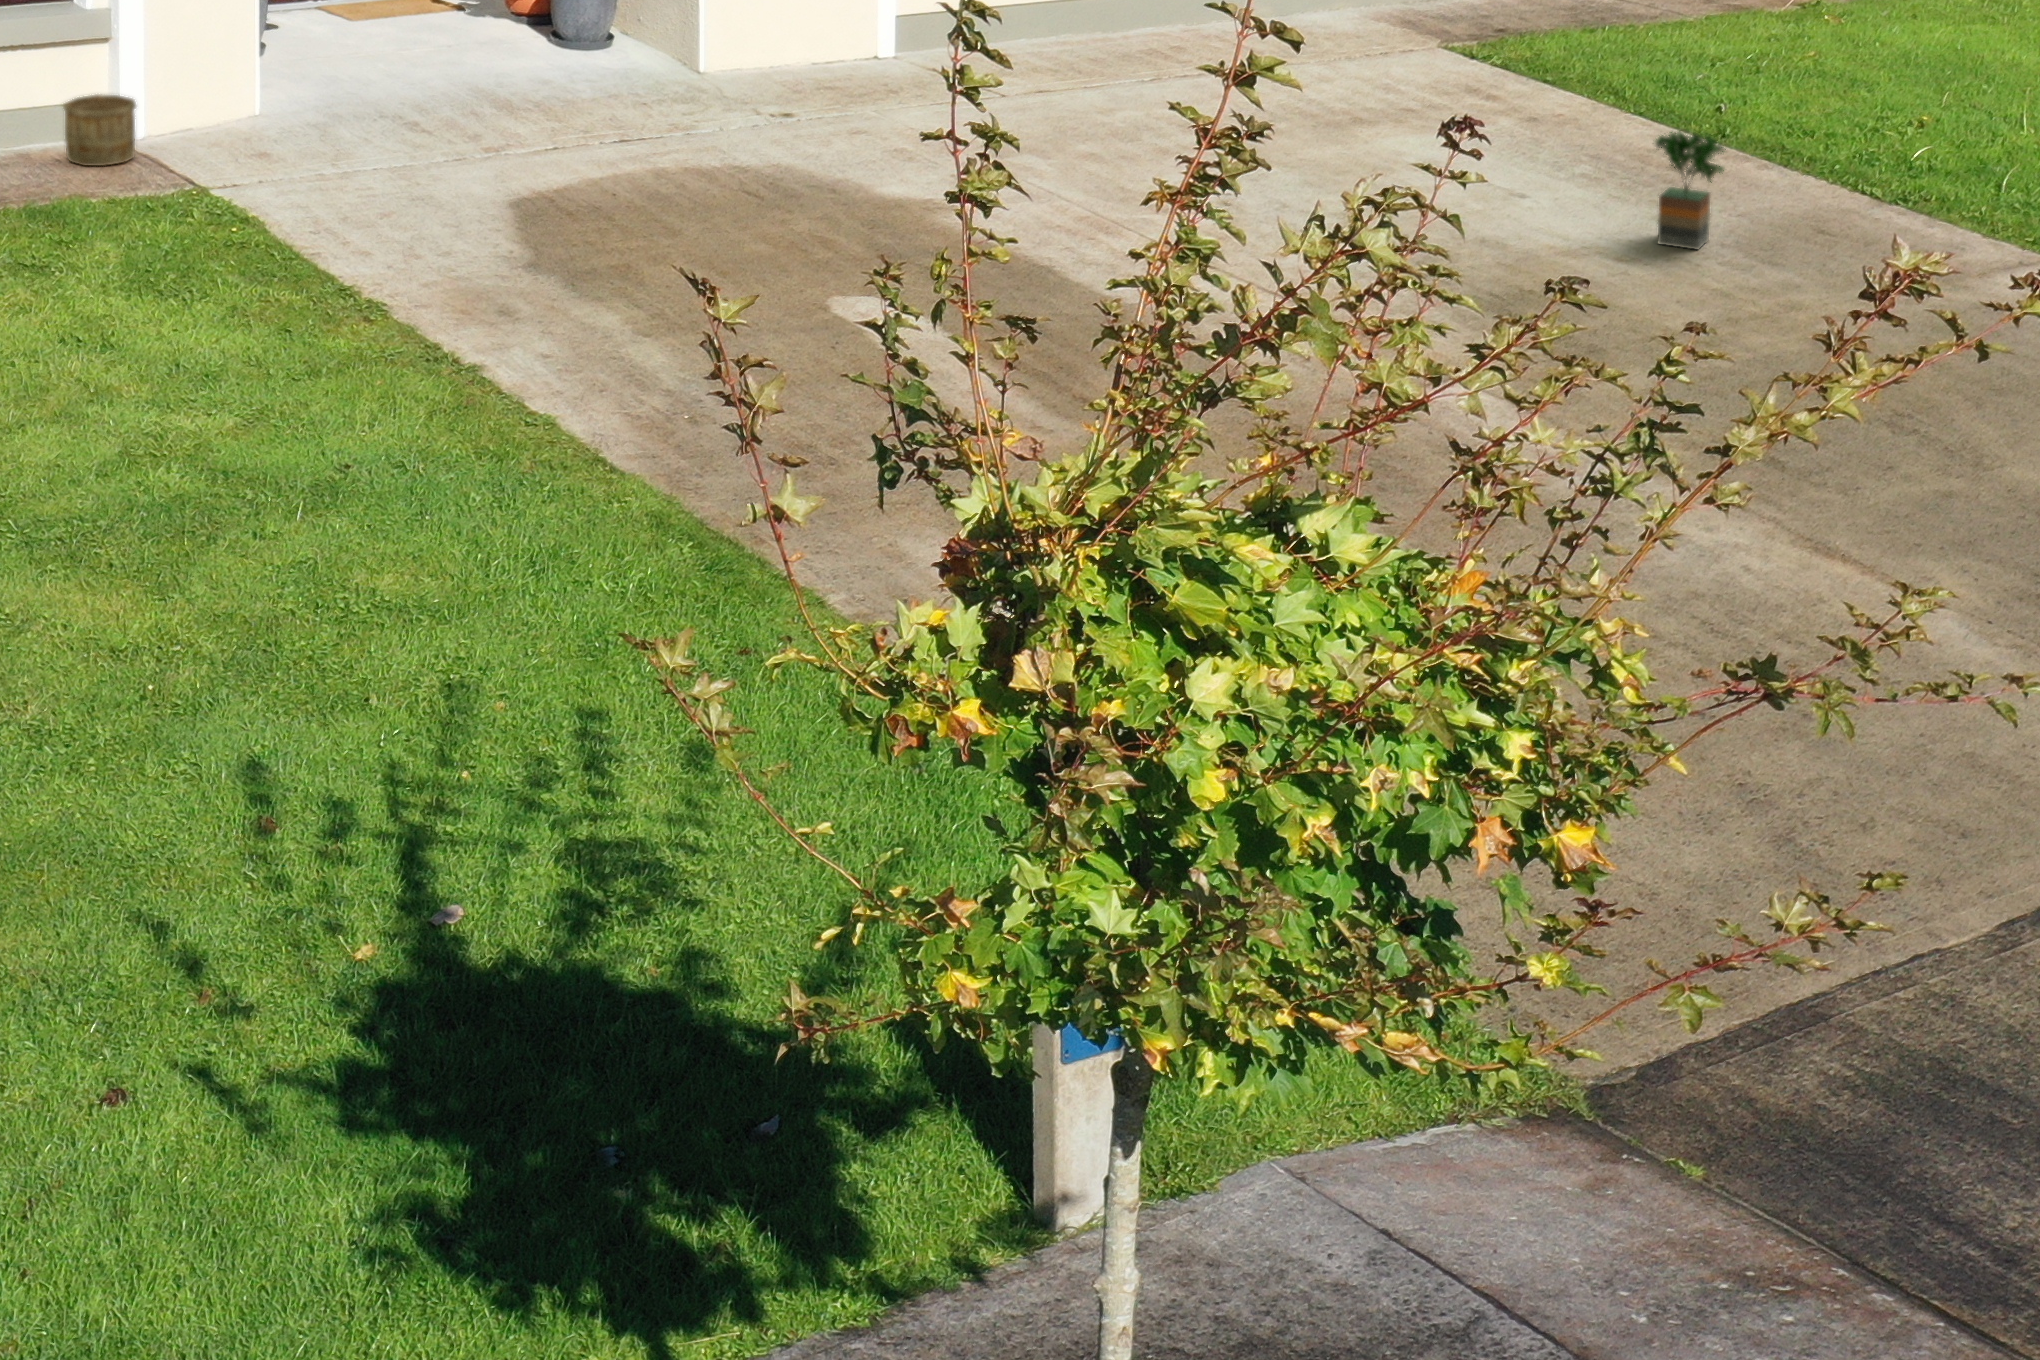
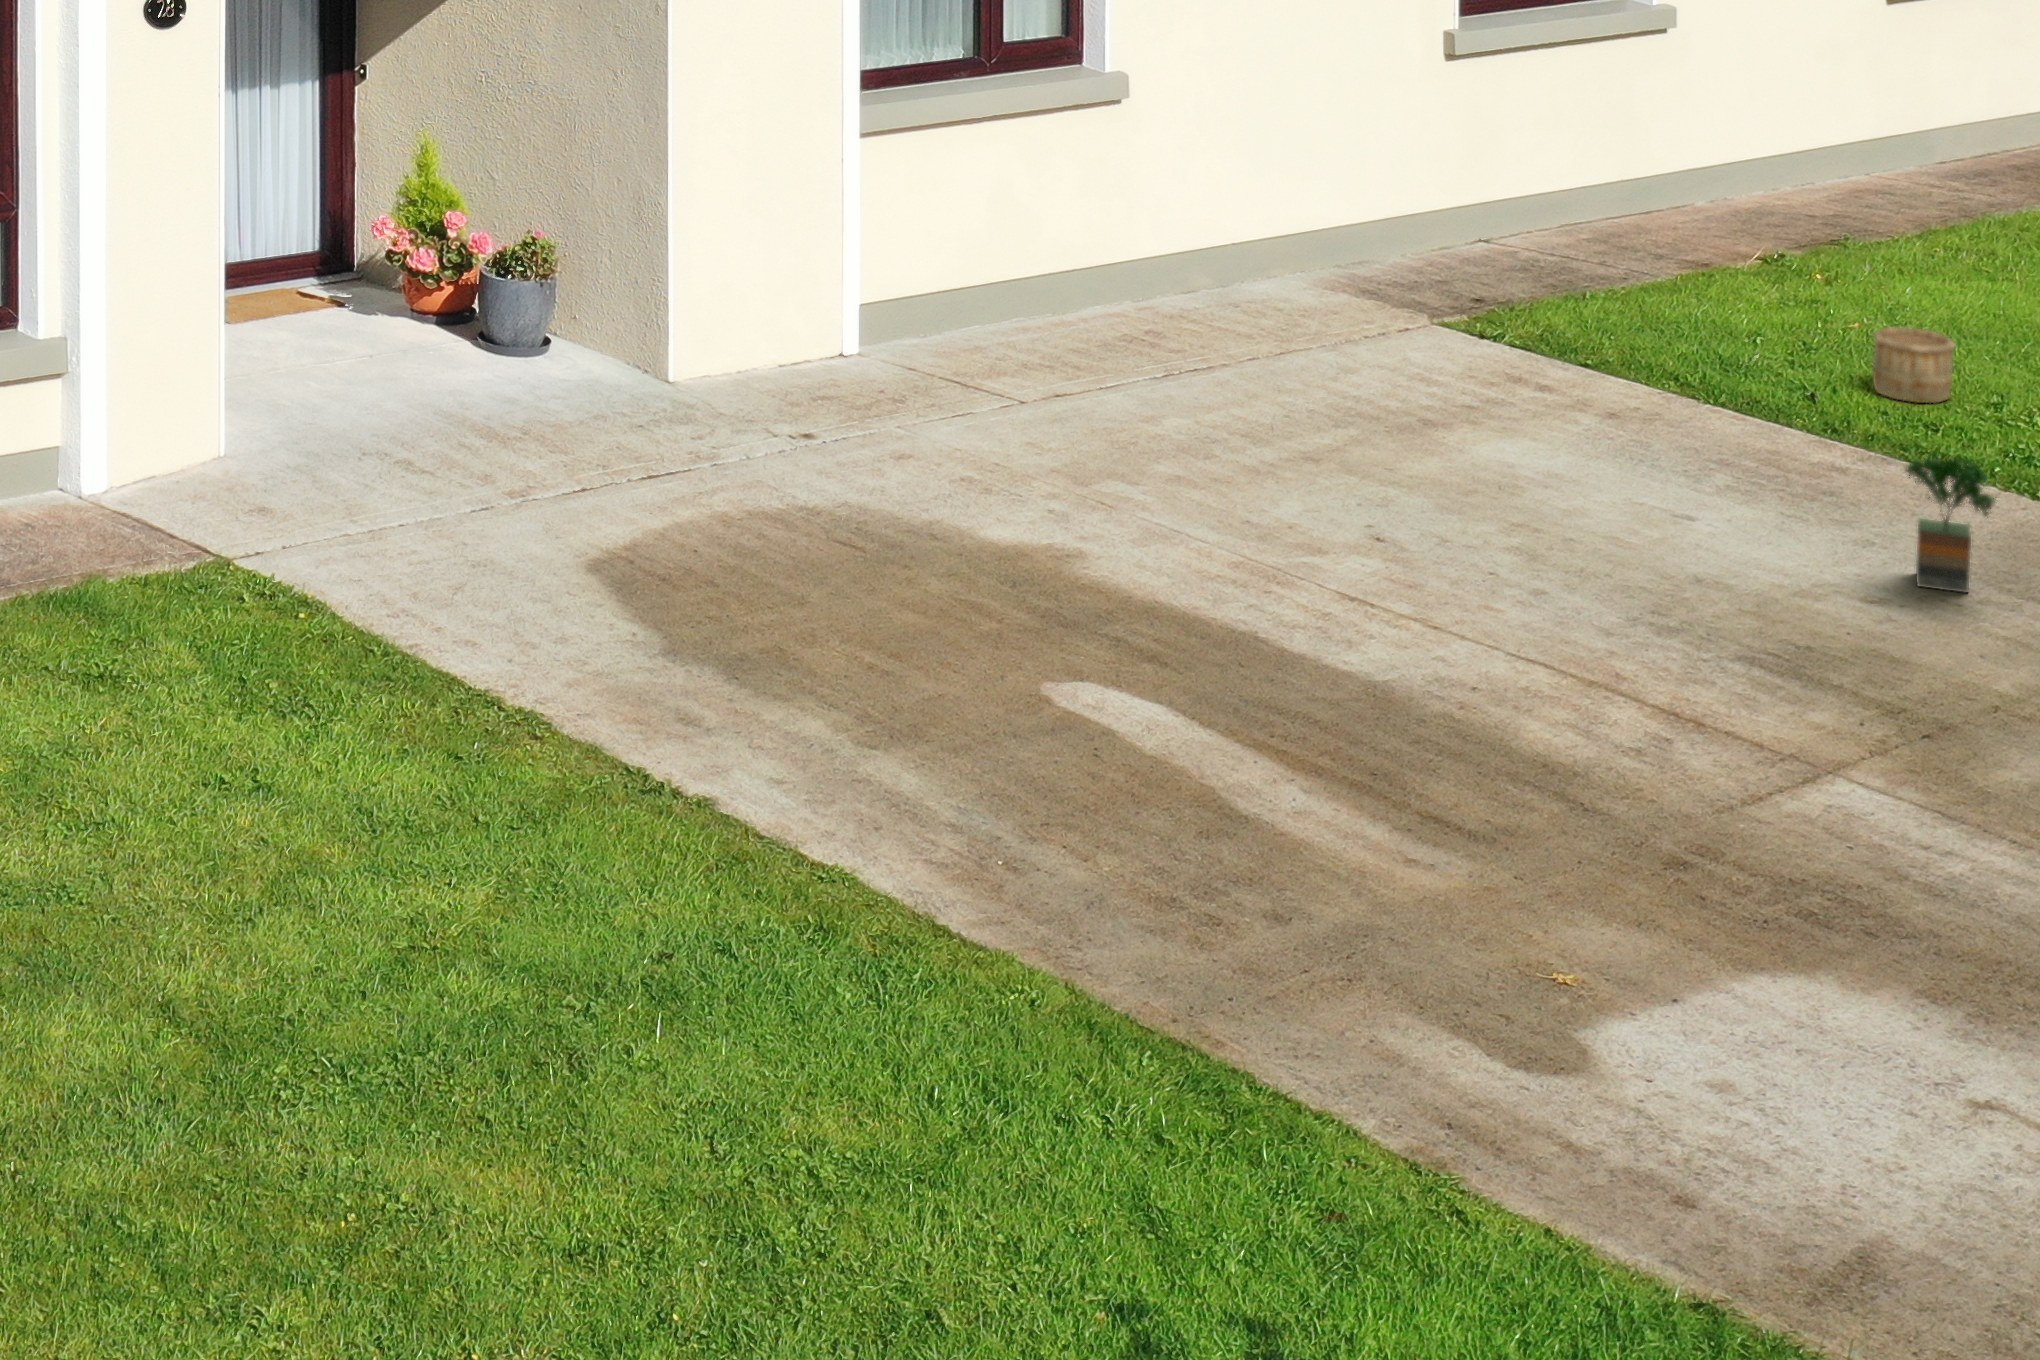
wooden bucket: present [63,94,136,166] -> present [1873,327,1956,403]

